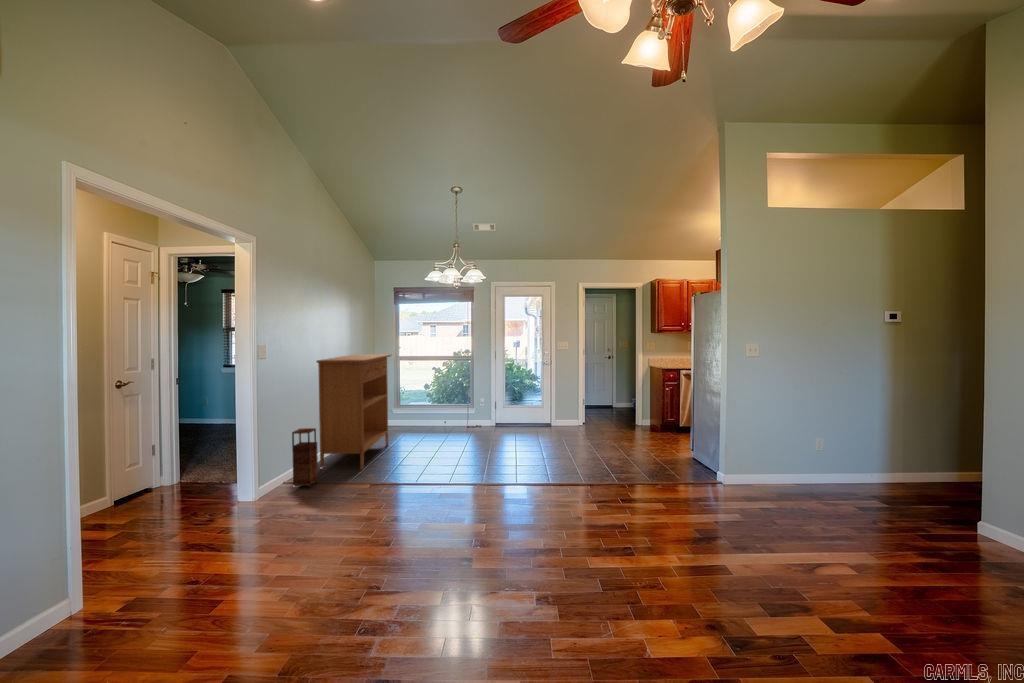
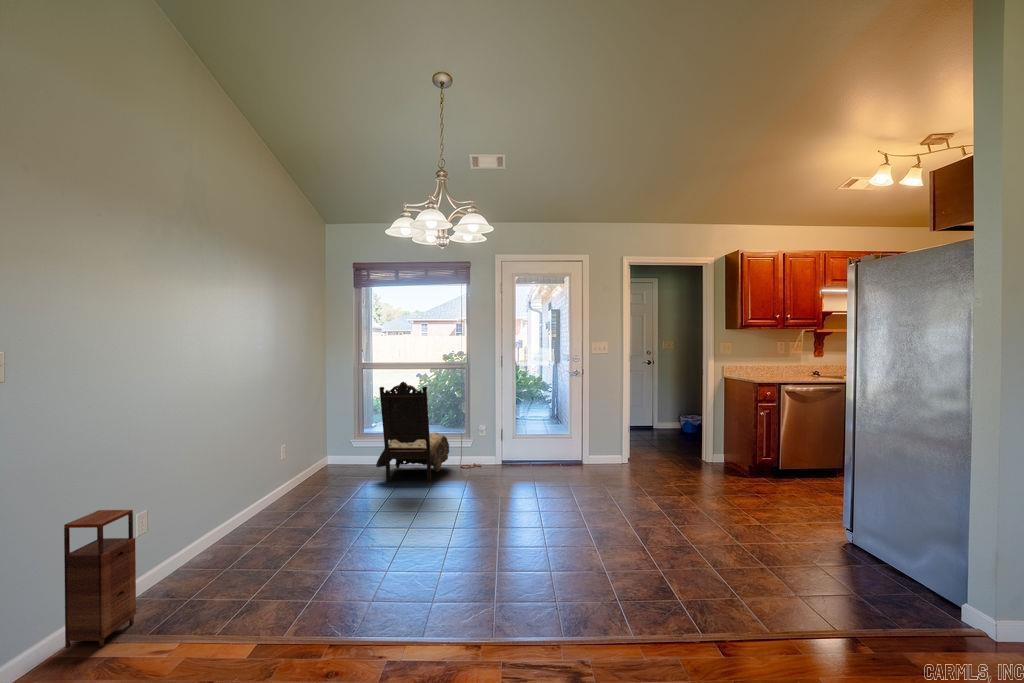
console table: present [317,354,392,470] -> none [166,359,341,575]
dining chair: none [411,369,460,436] -> present [376,382,449,483]

